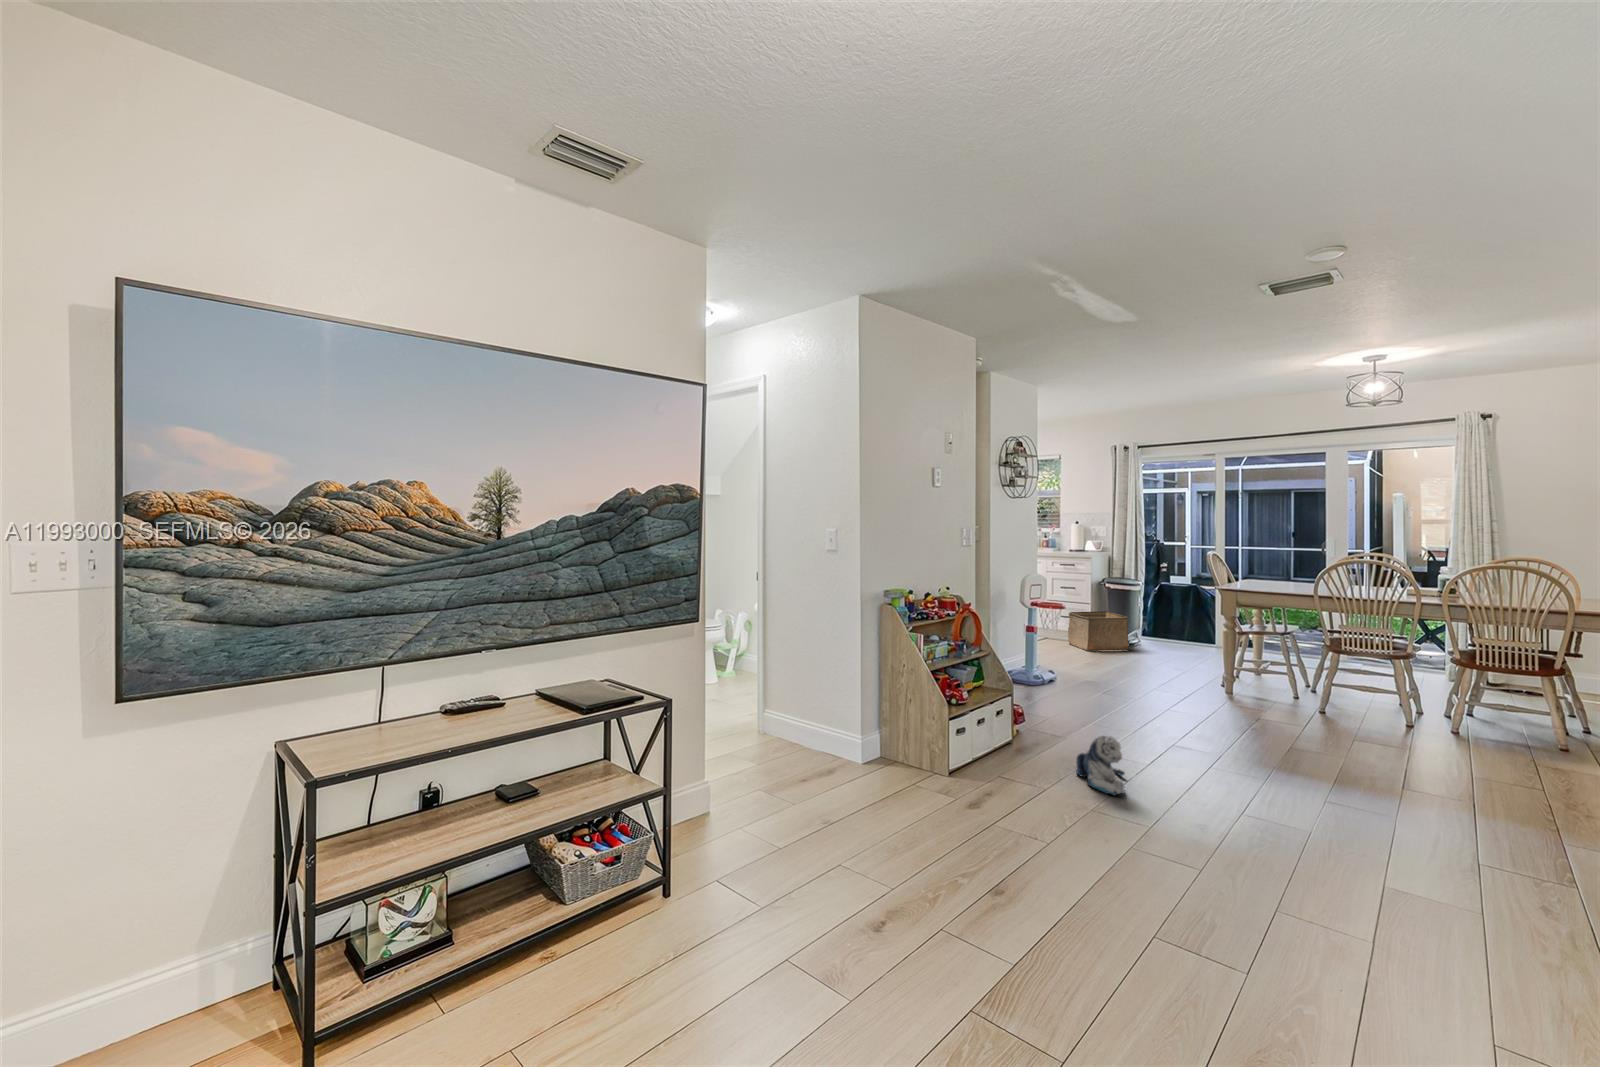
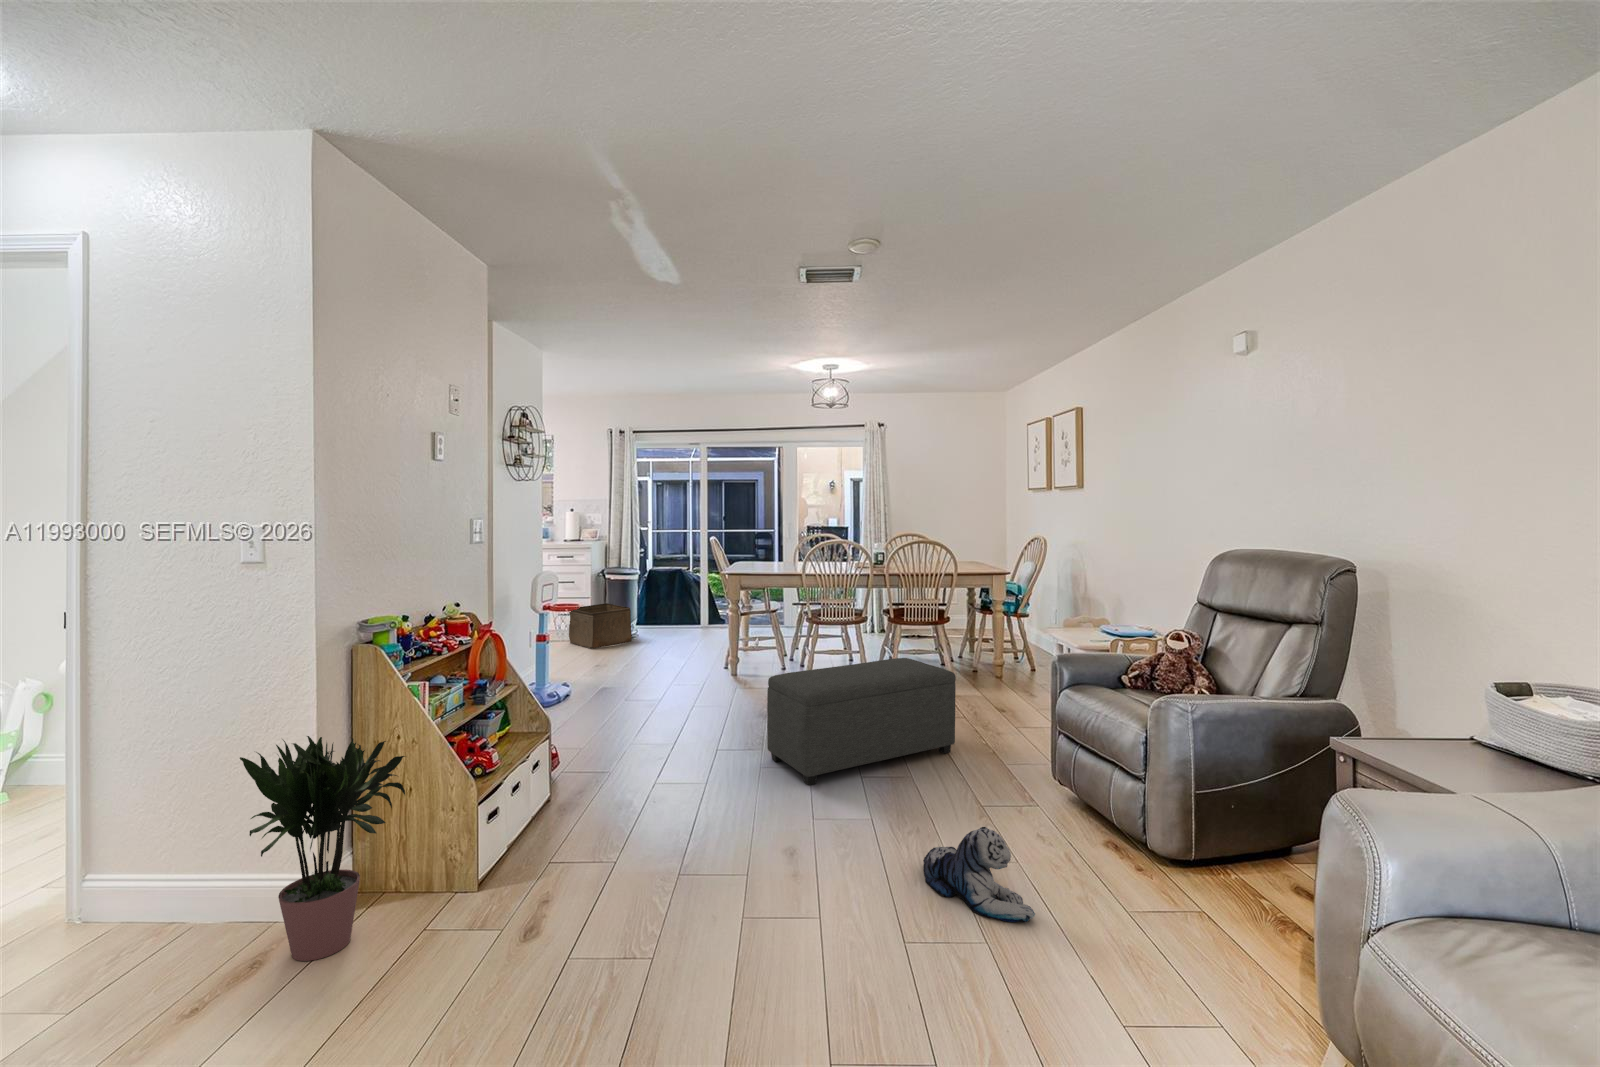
potted plant: none [825,648,909,782] -> present [240,736,405,961]
ottoman: none [1219,682,1483,810] -> present [767,658,956,785]
plush toy: present [1076,736,1125,795] -> present [923,827,1035,922]

